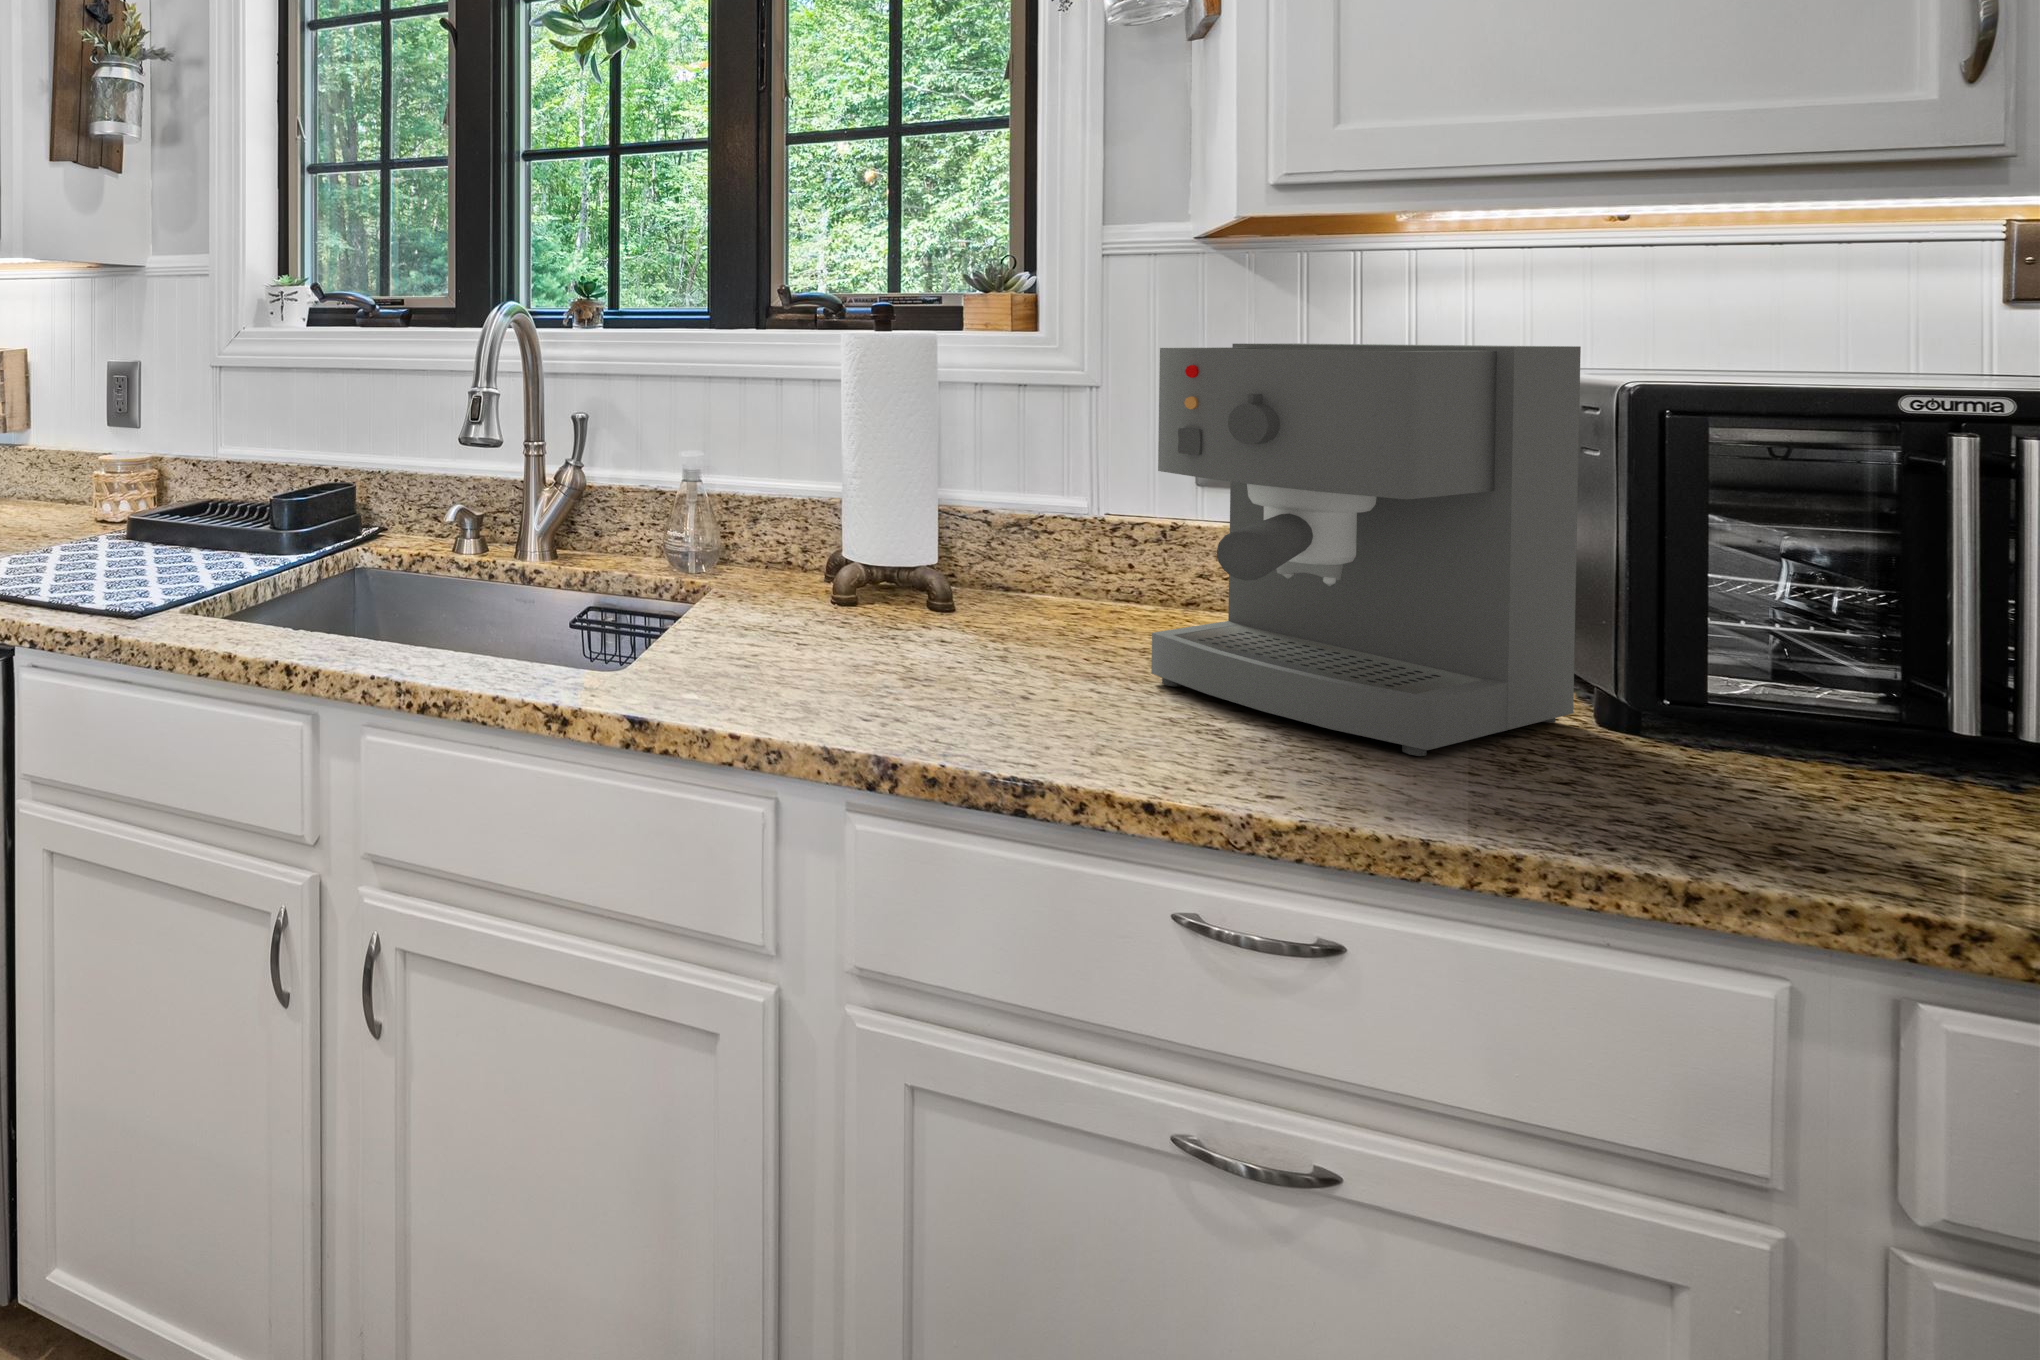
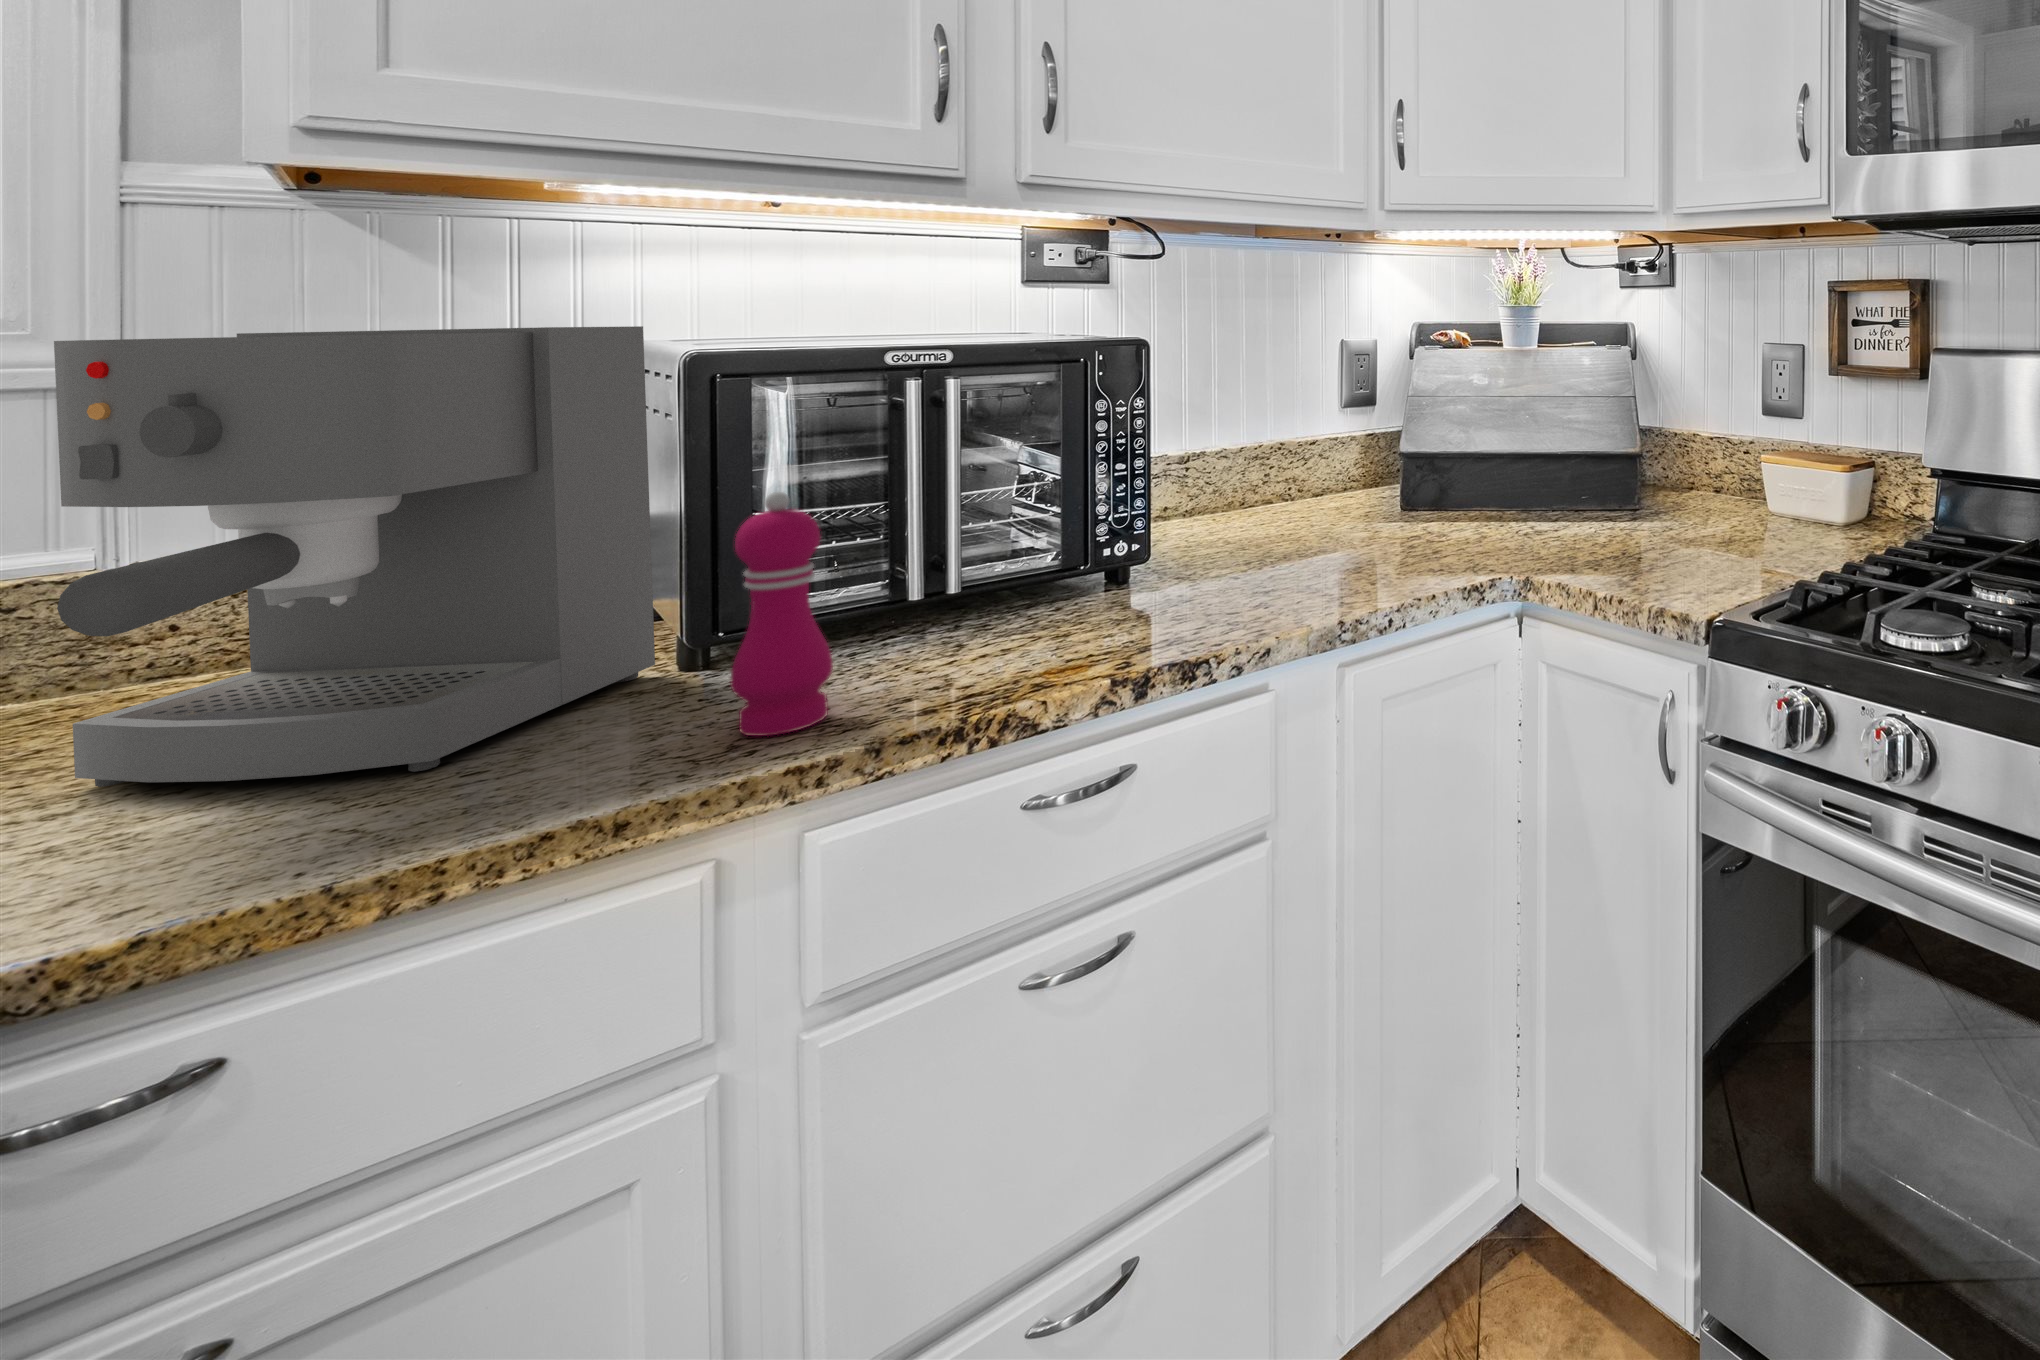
pepper mill: none [1759,559,1911,861] -> present [730,492,833,736]

